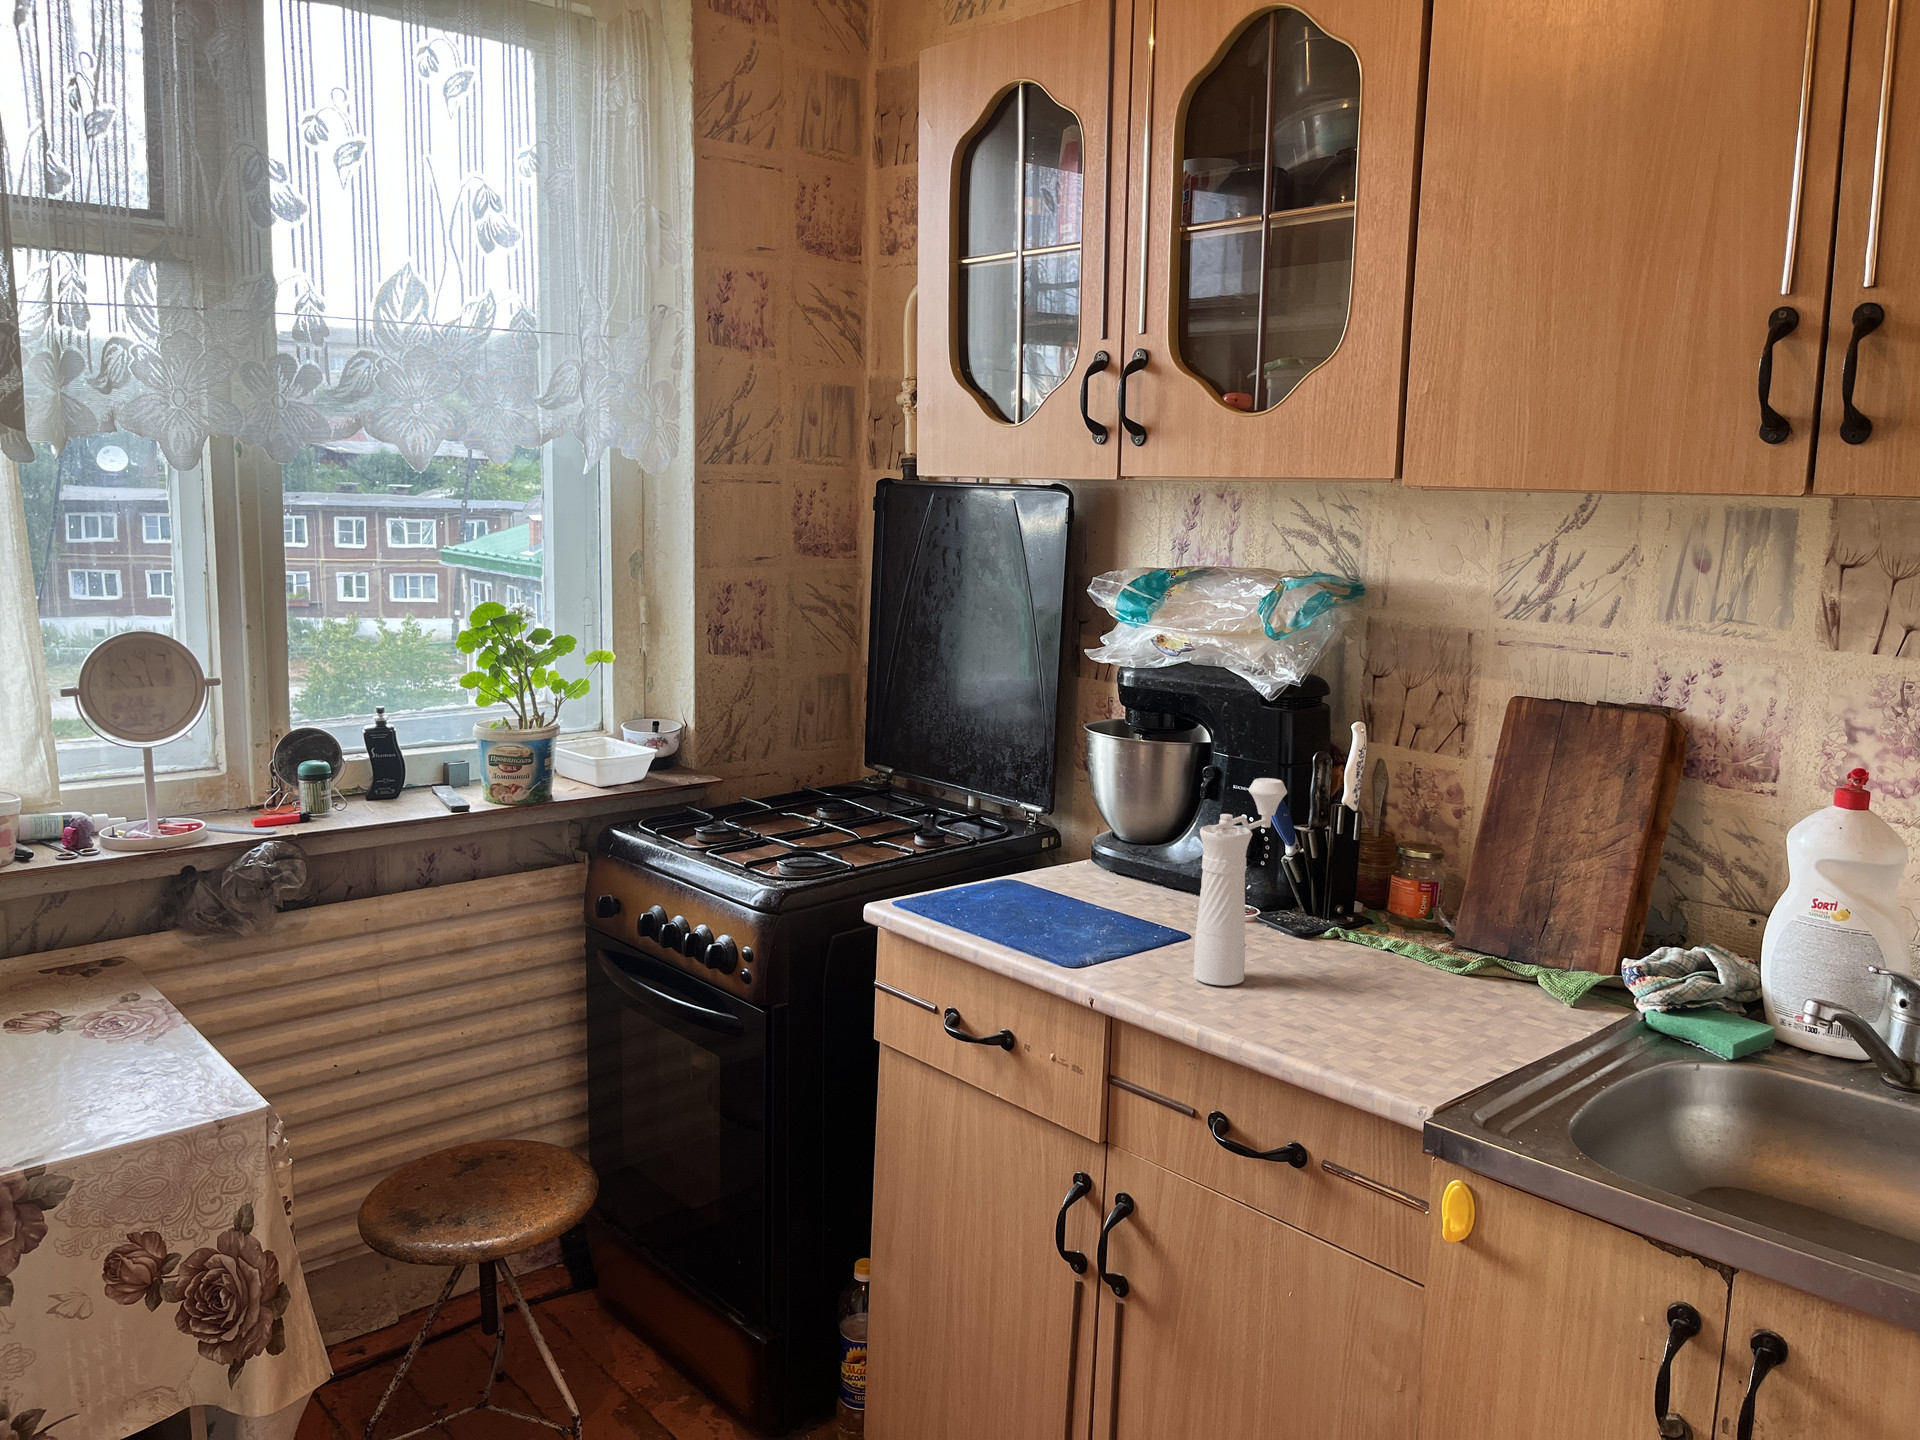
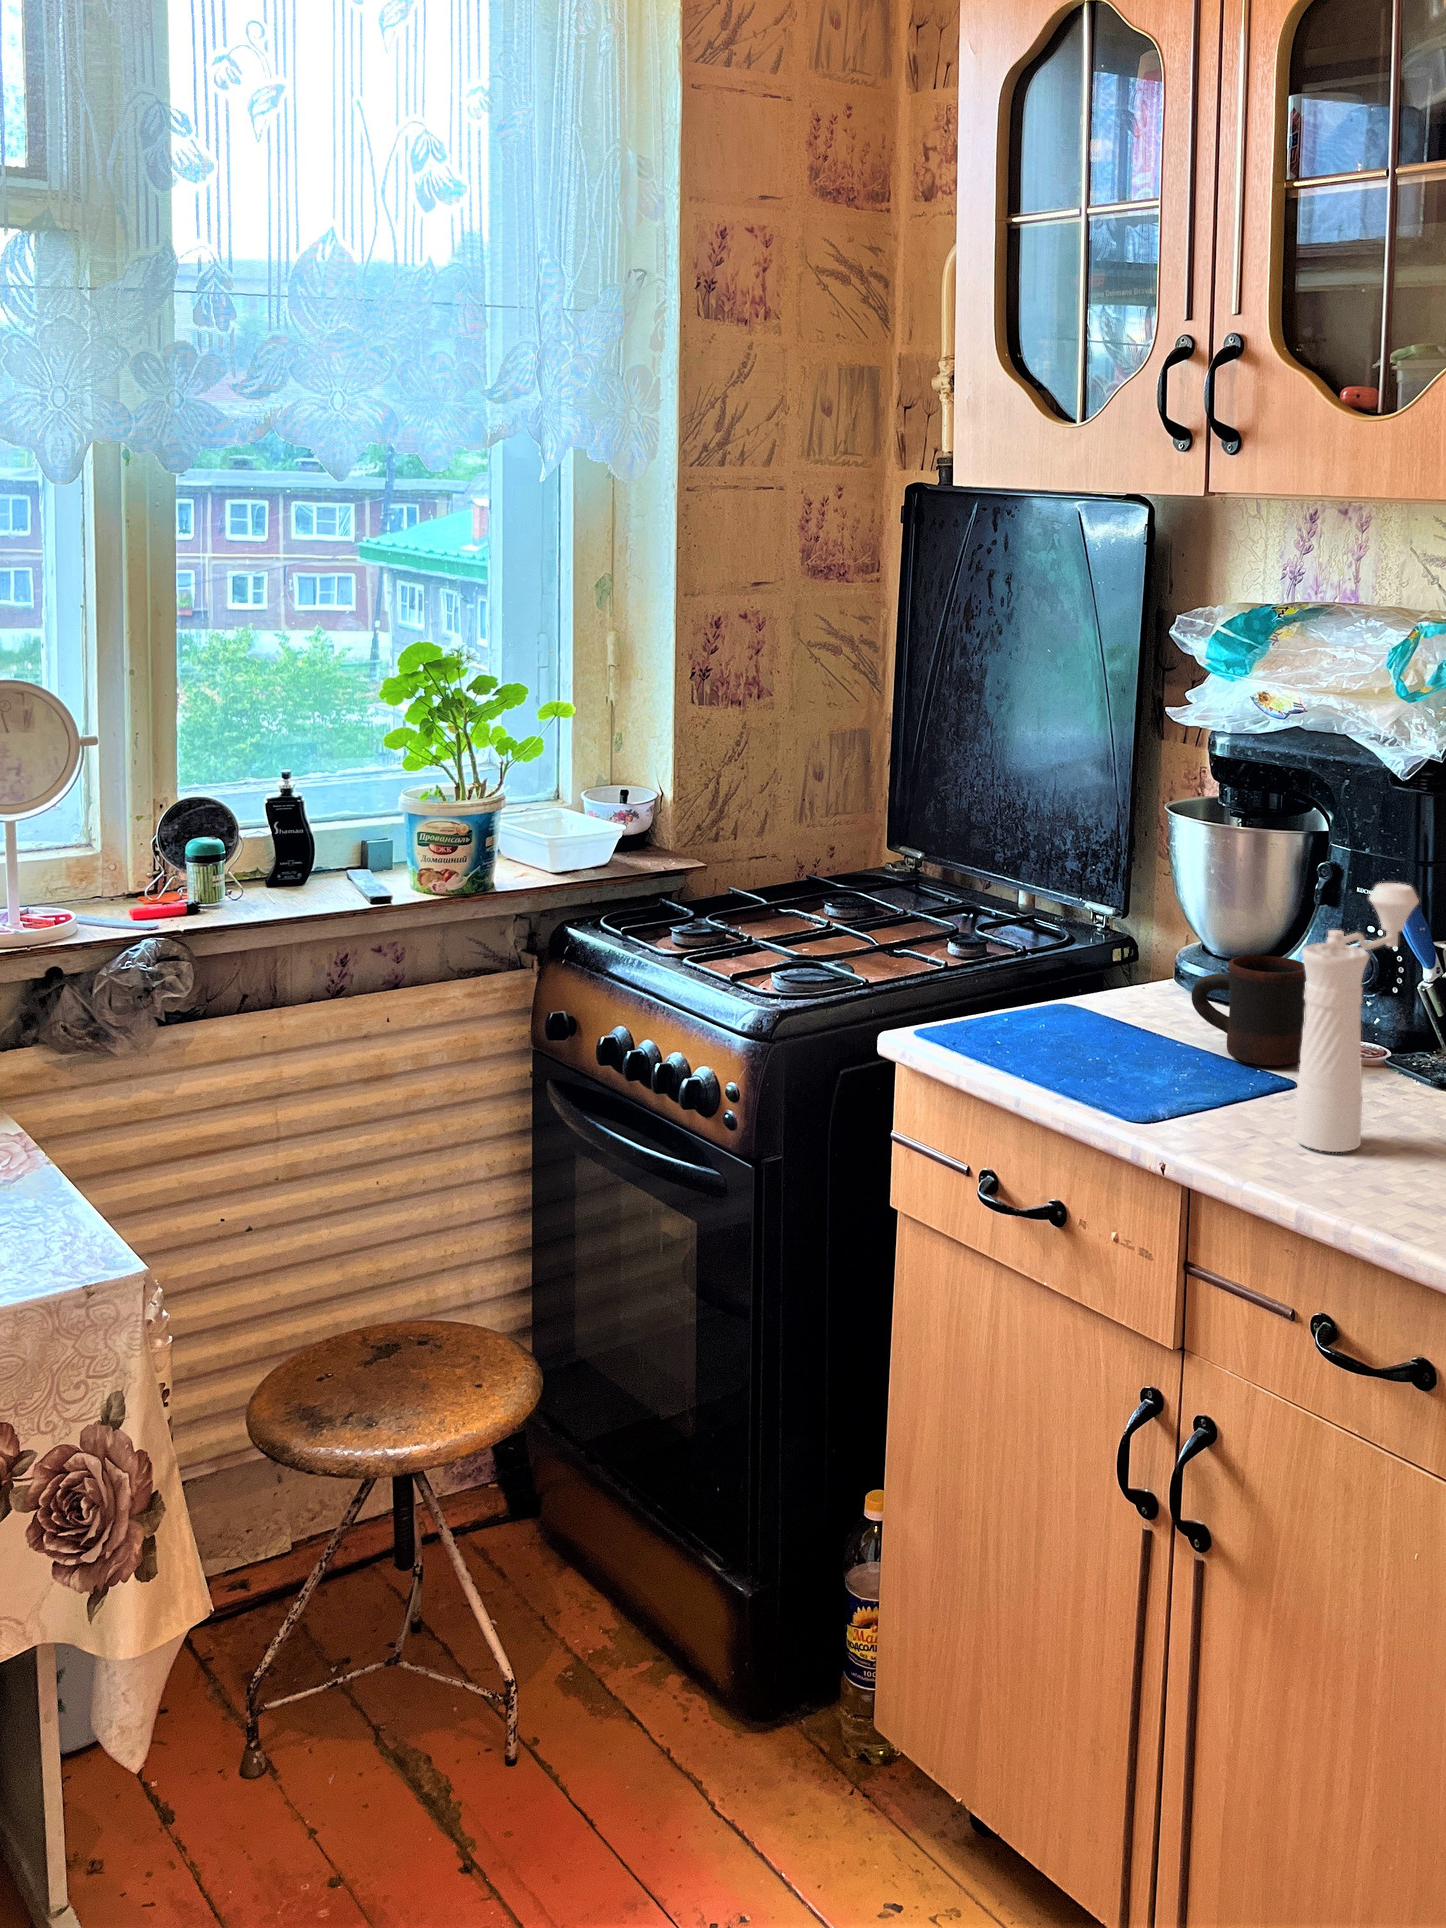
mug: none [1108,838,1198,922] -> present [1192,956,1307,1066]

